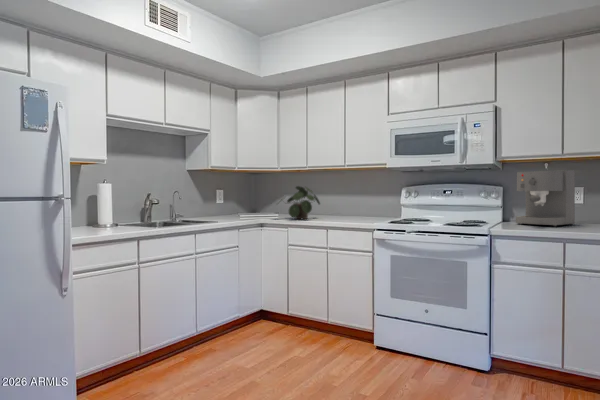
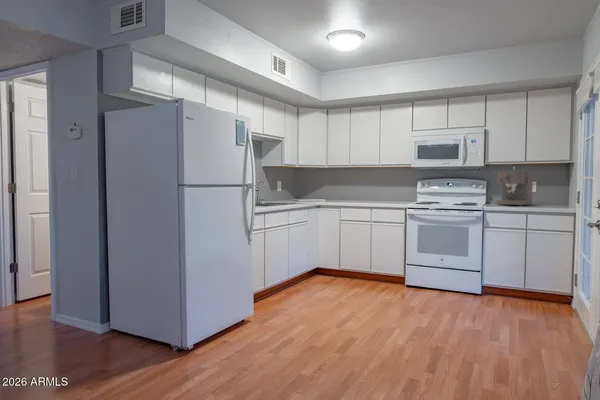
potted plant: present [281,186,320,219] -> none [330,179,361,202]

